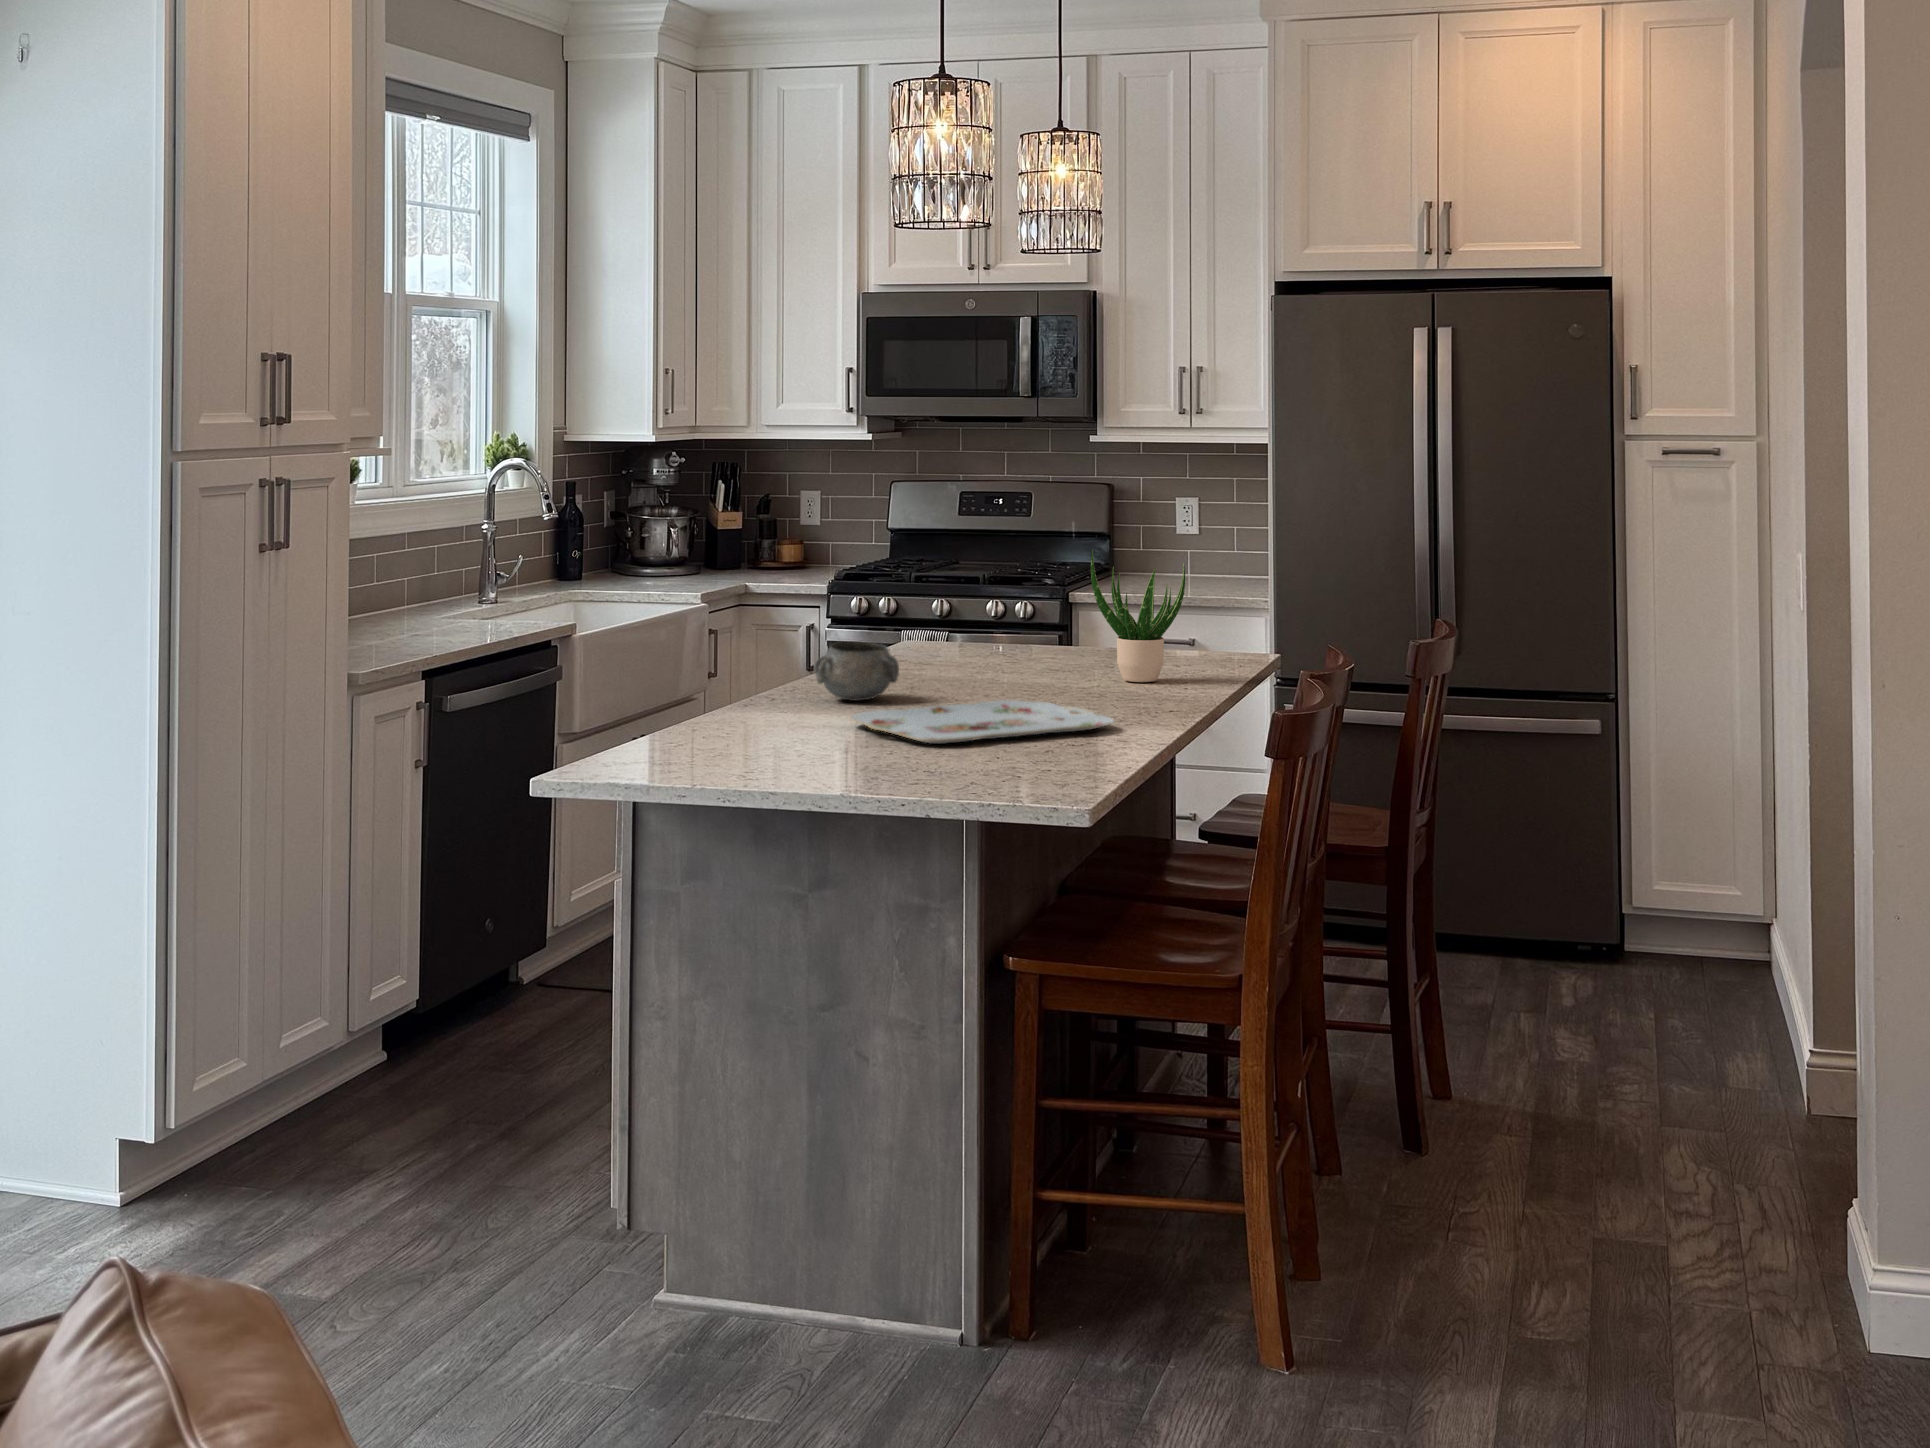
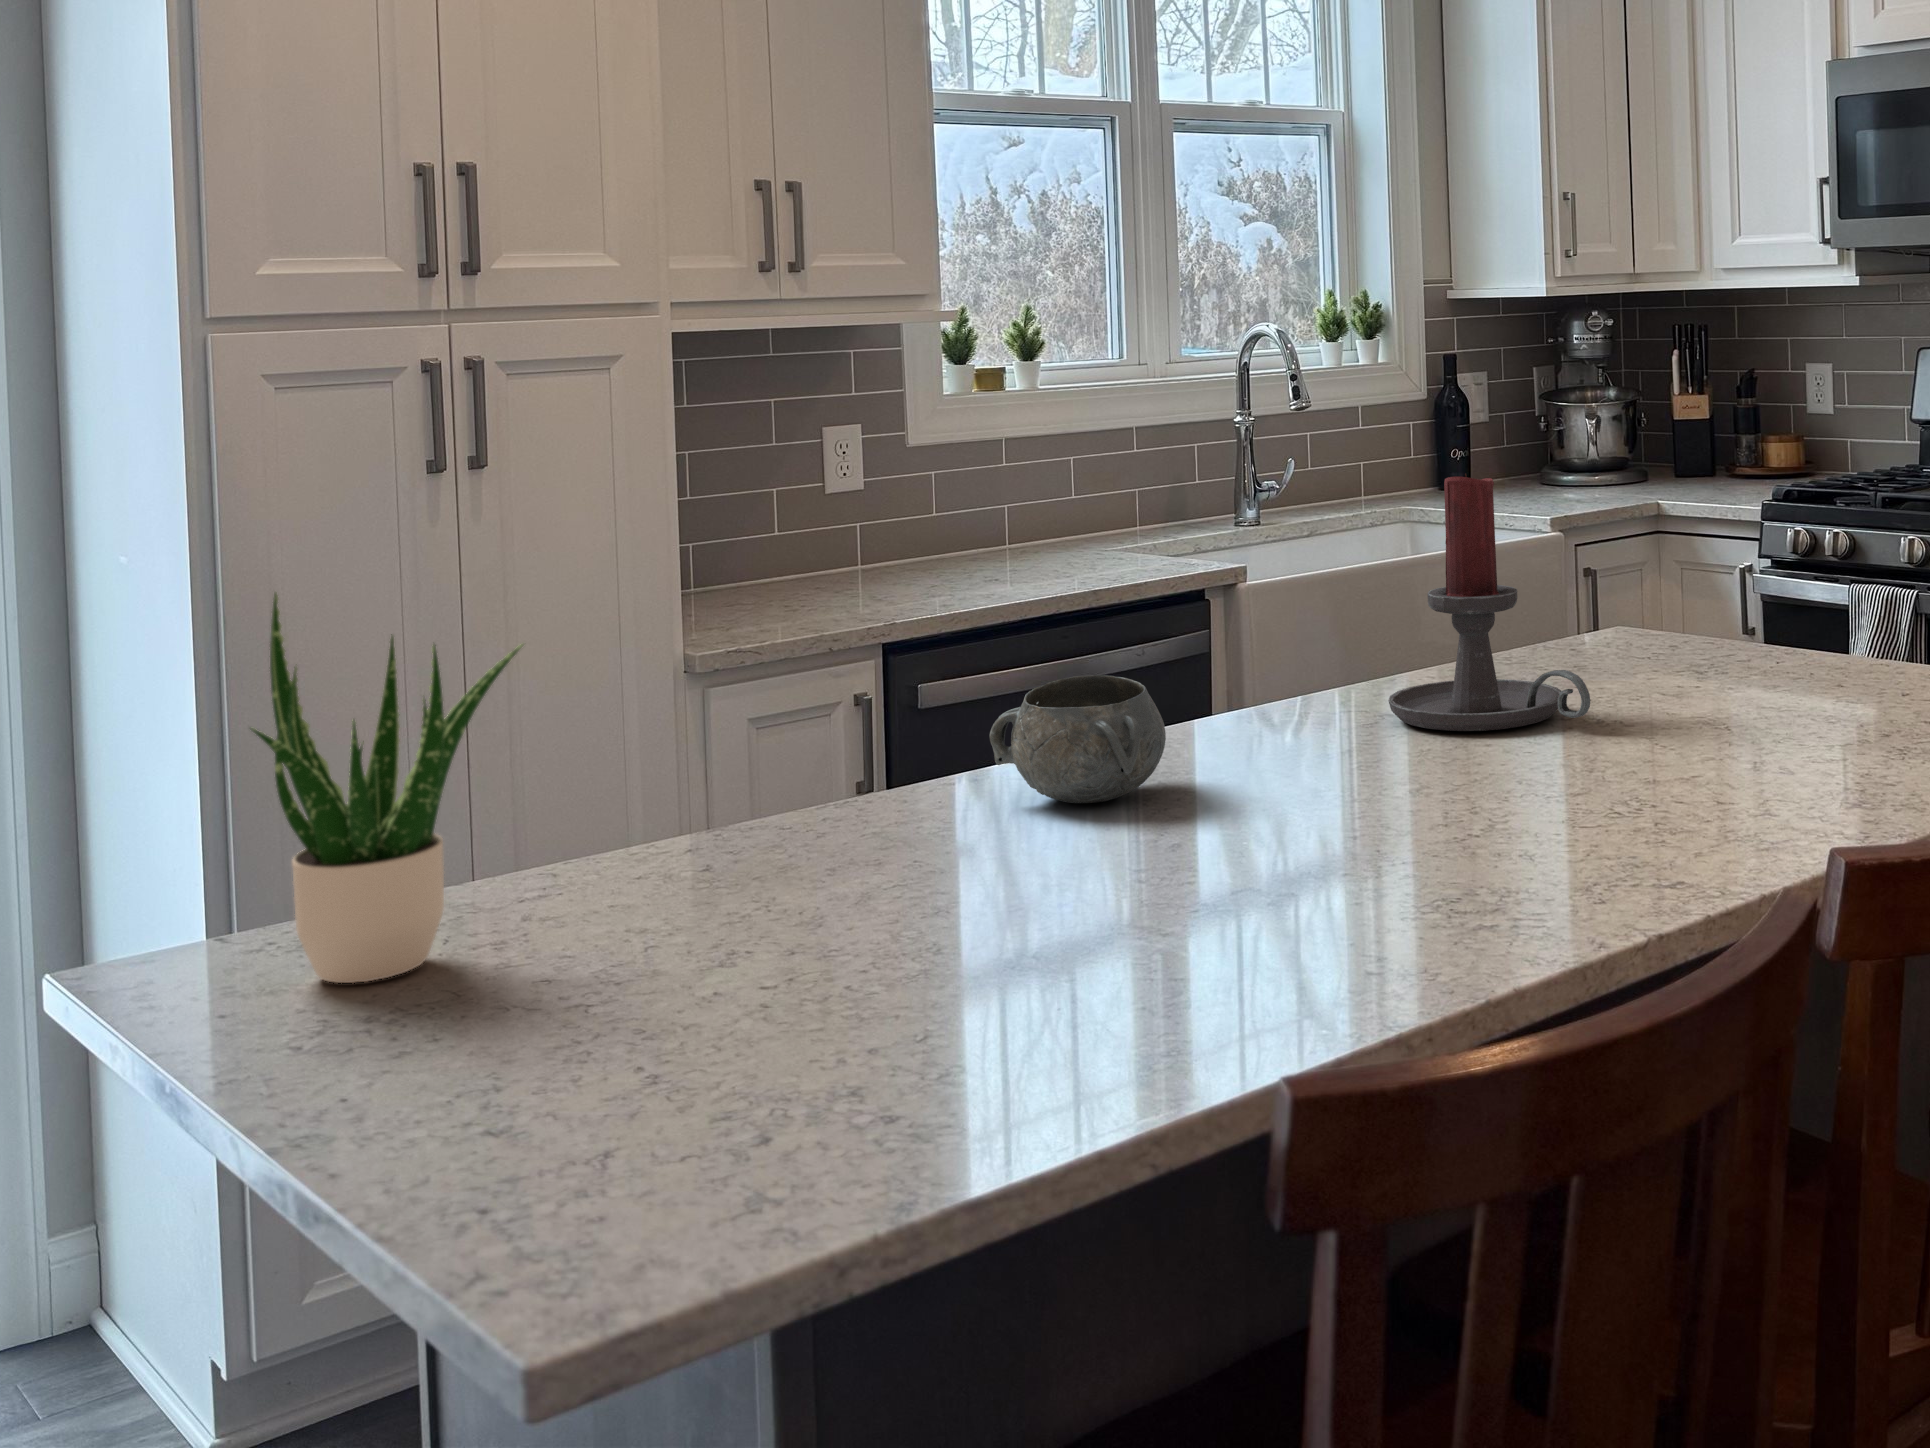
candle holder: none [899,544,1016,674] -> present [1388,474,1591,731]
potted plant: present [1091,550,1185,682] -> present [251,592,523,983]
serving tray: present [850,700,1114,744] -> none [701,848,1318,1004]

